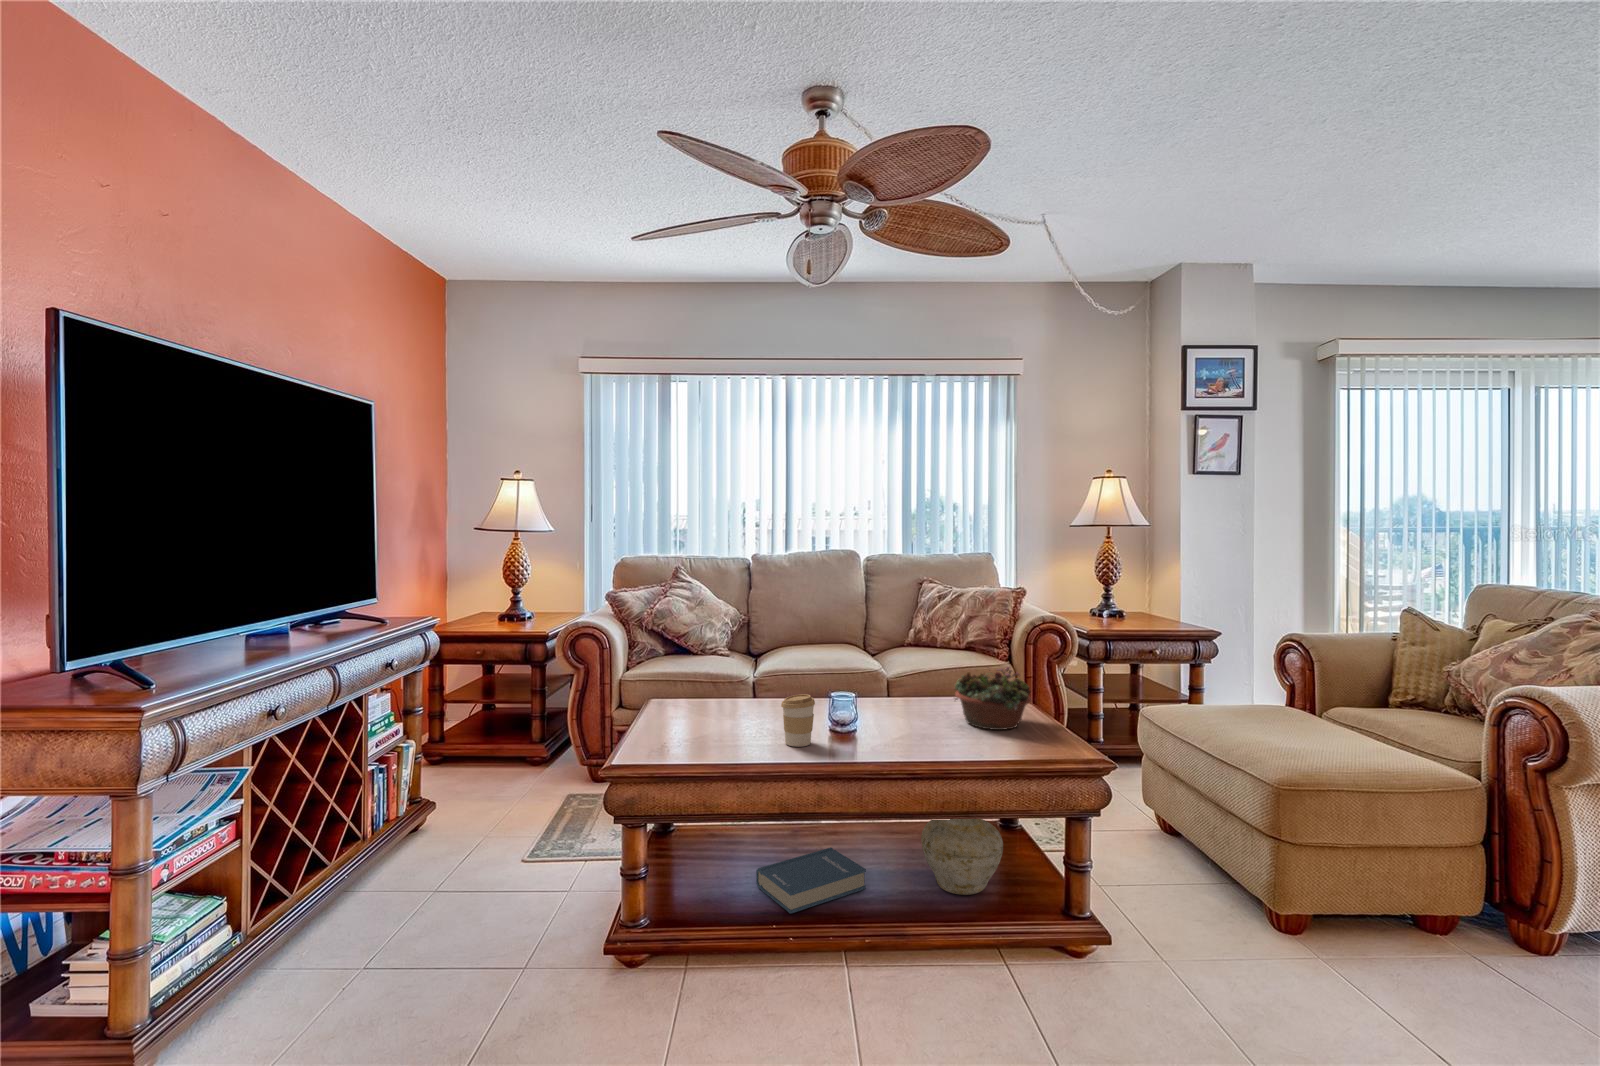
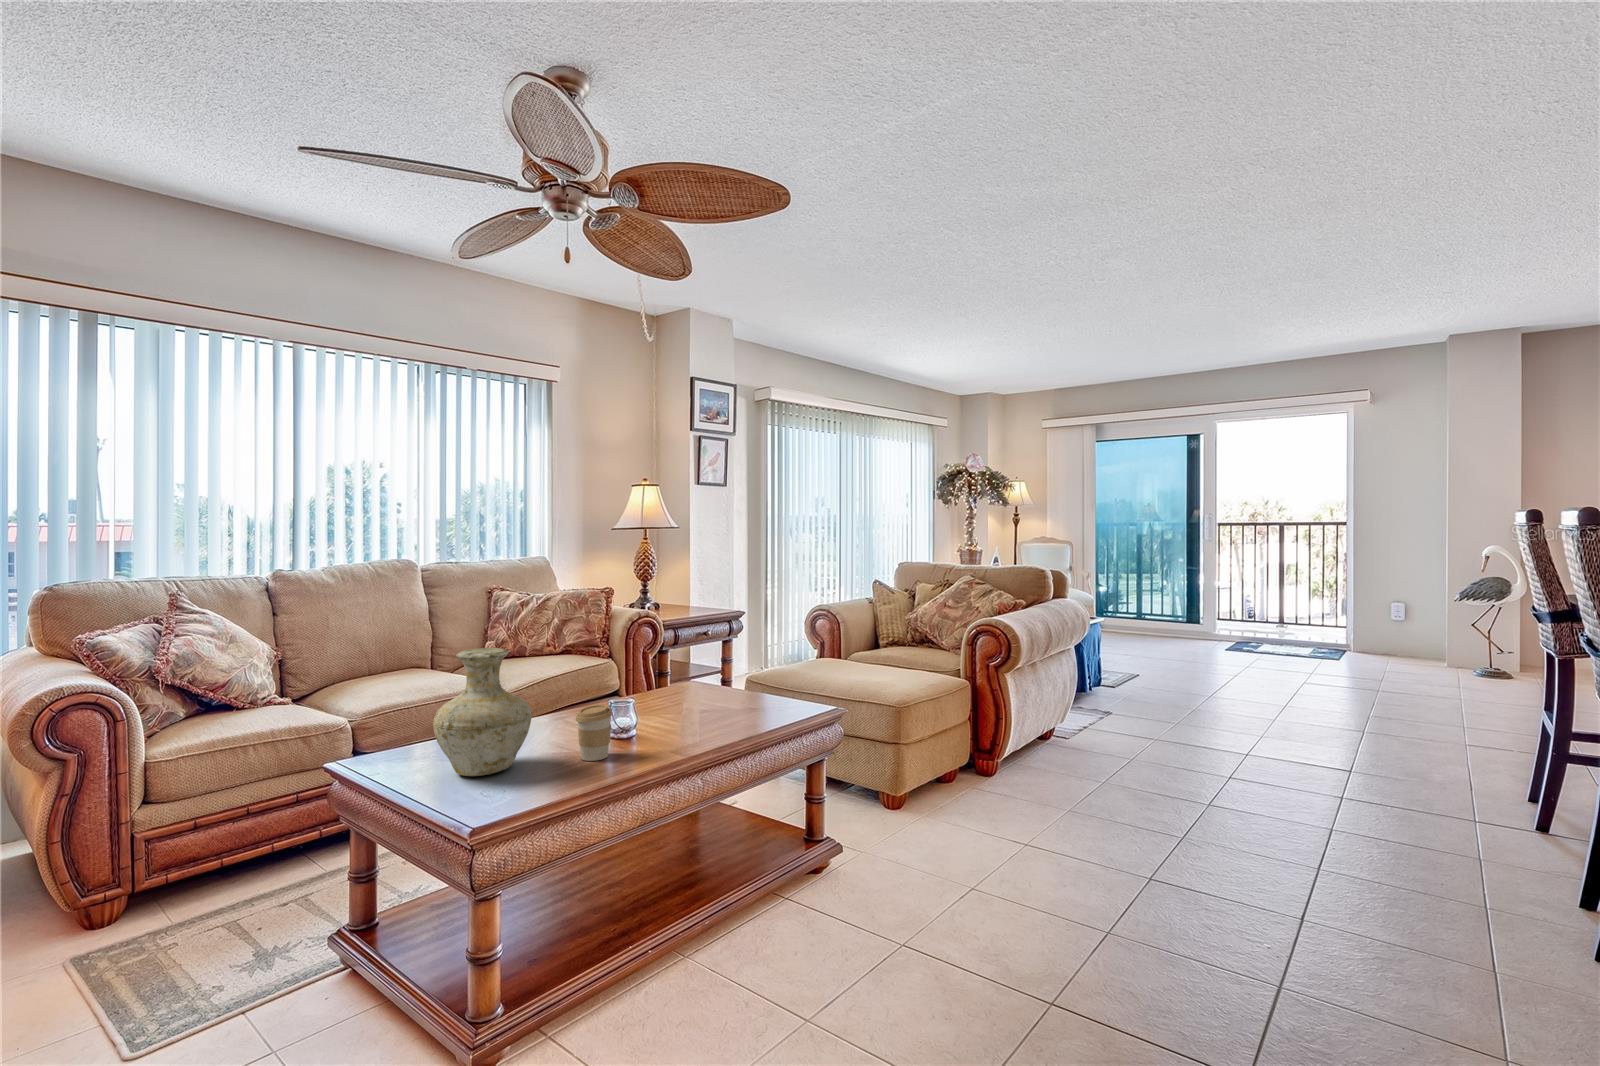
succulent planter: present [955,667,1031,730] -> none [672,651,747,709]
vase: present [921,818,1003,895] -> present [433,648,532,776]
hardback book: present [756,848,866,914] -> none [551,862,652,932]

